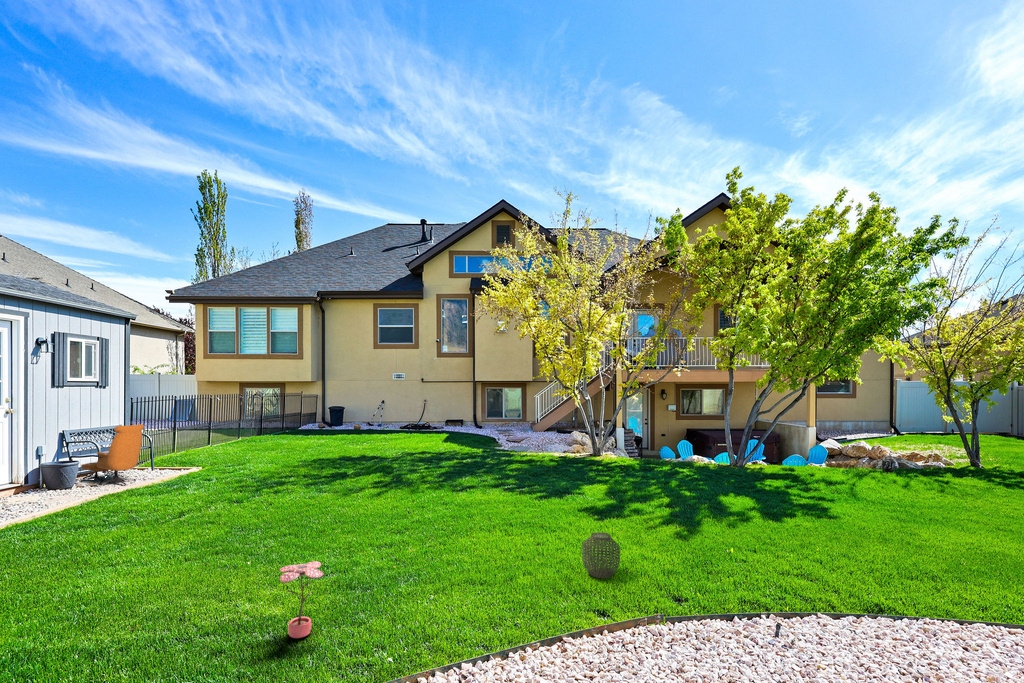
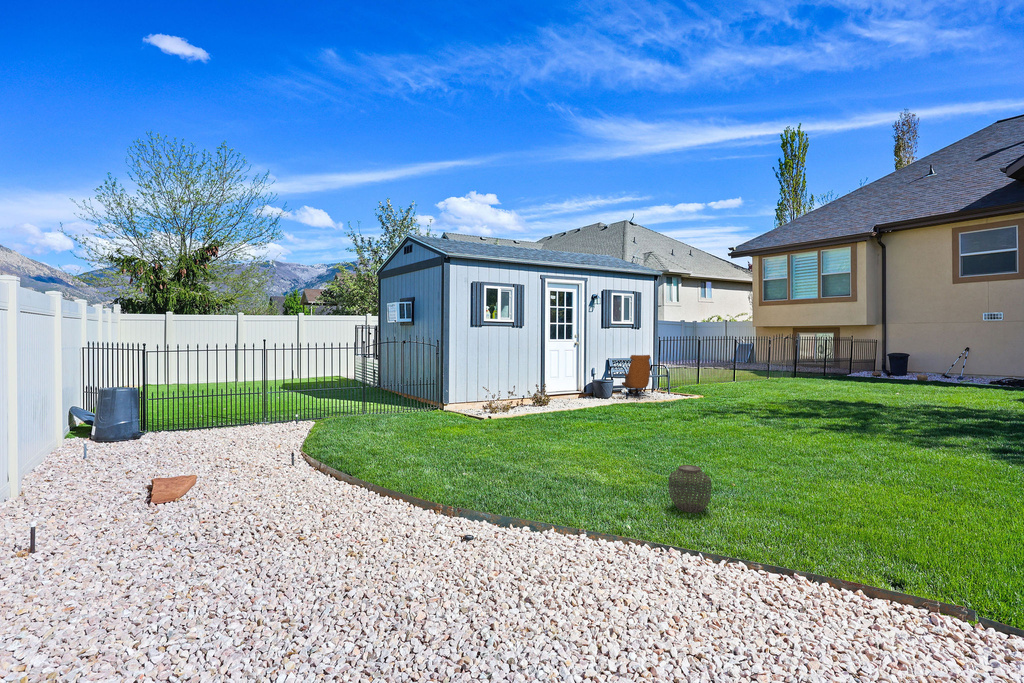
woven basket: present [582,532,620,578] -> present [669,465,711,513]
potted plant: present [280,561,324,638] -> none [578,444,615,496]

